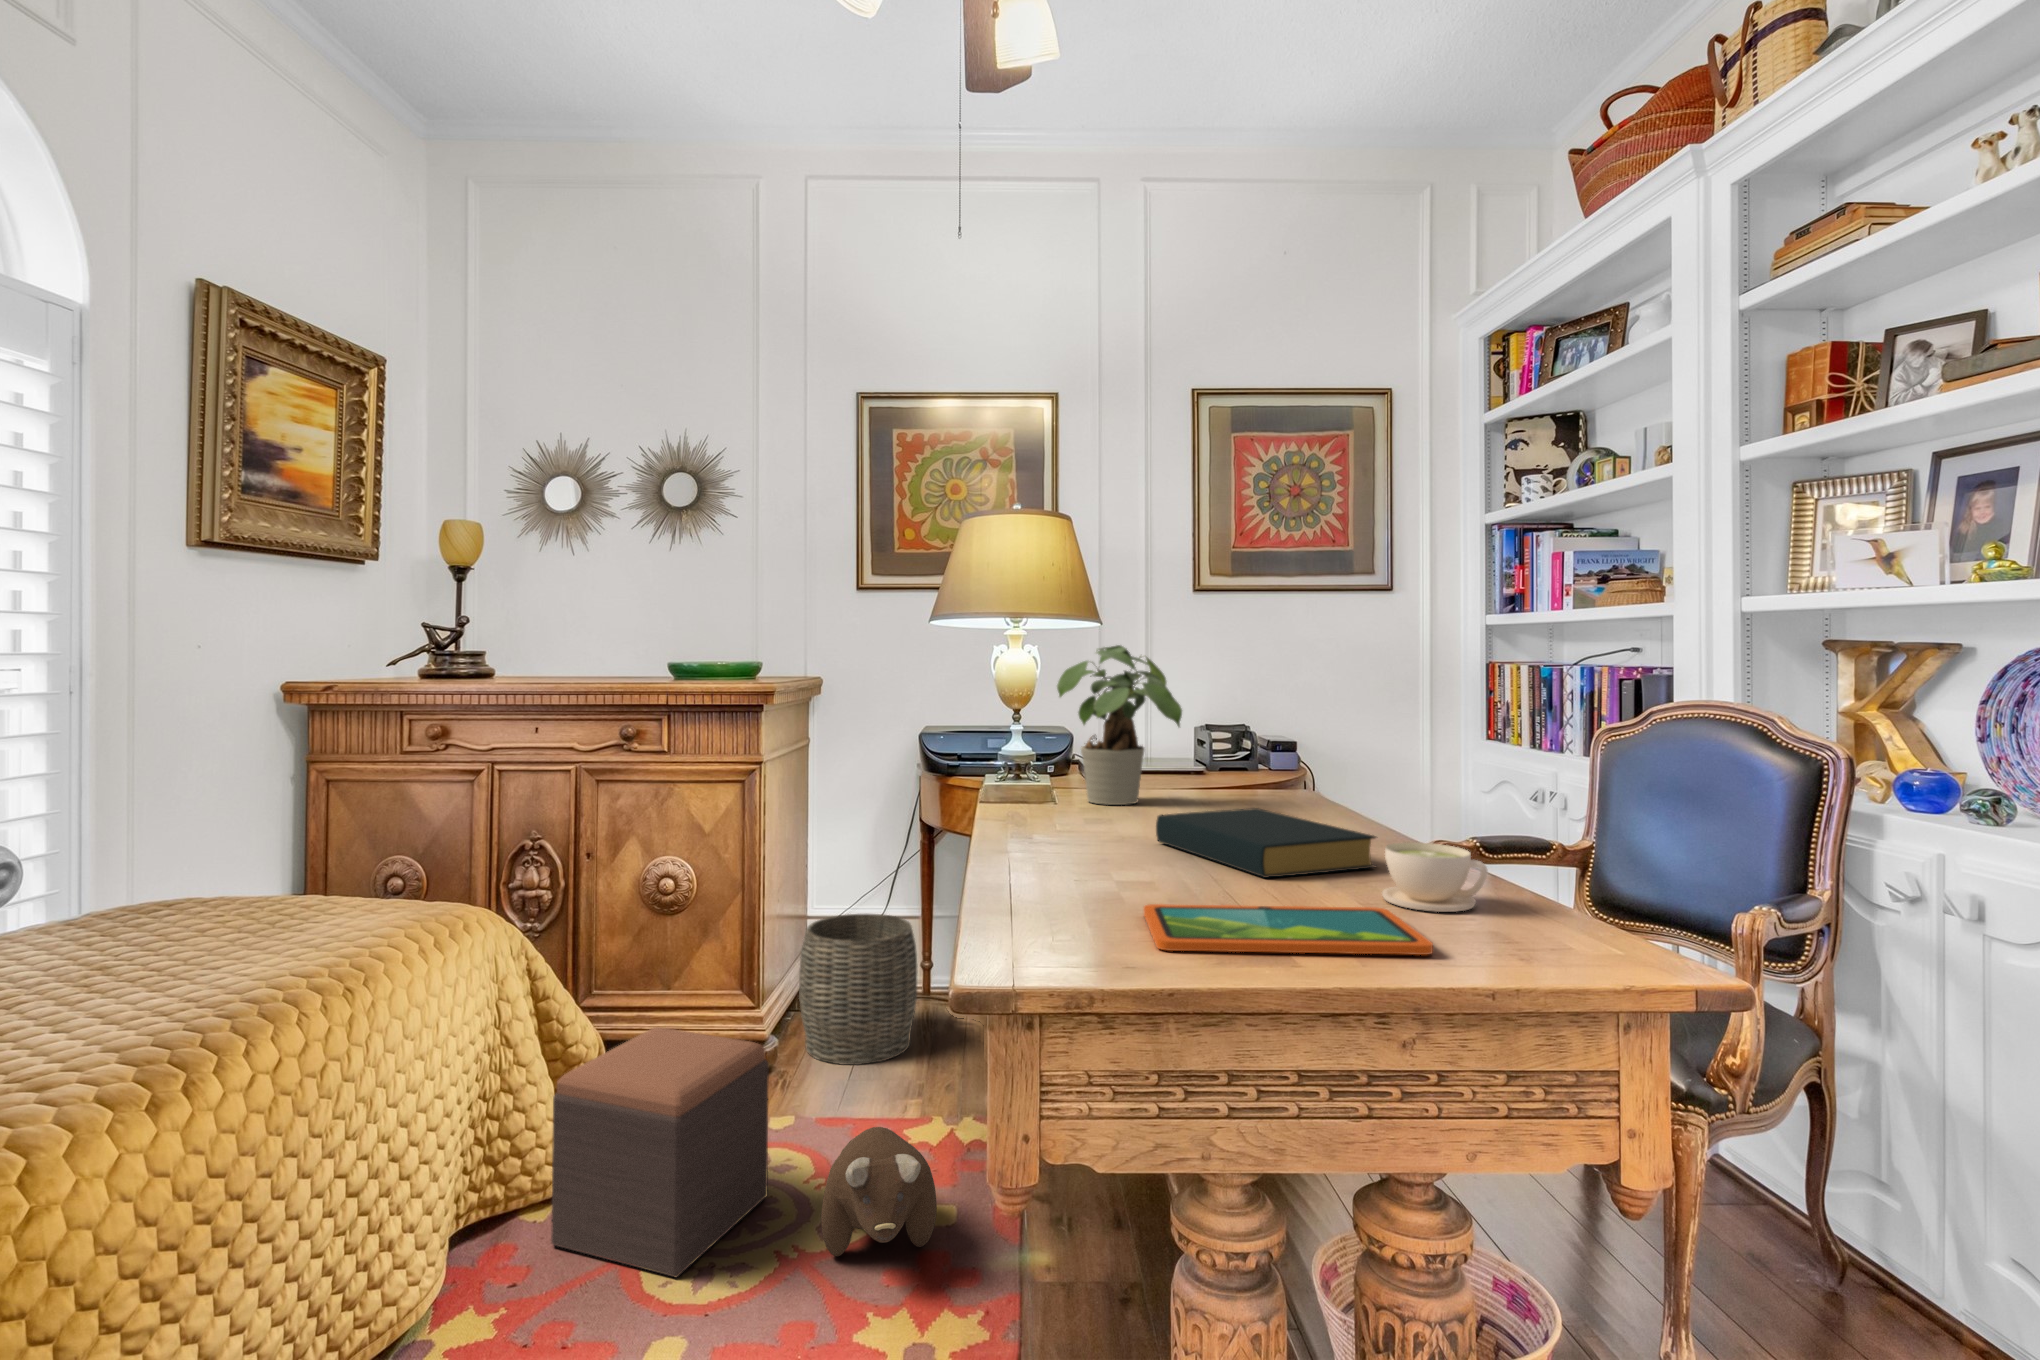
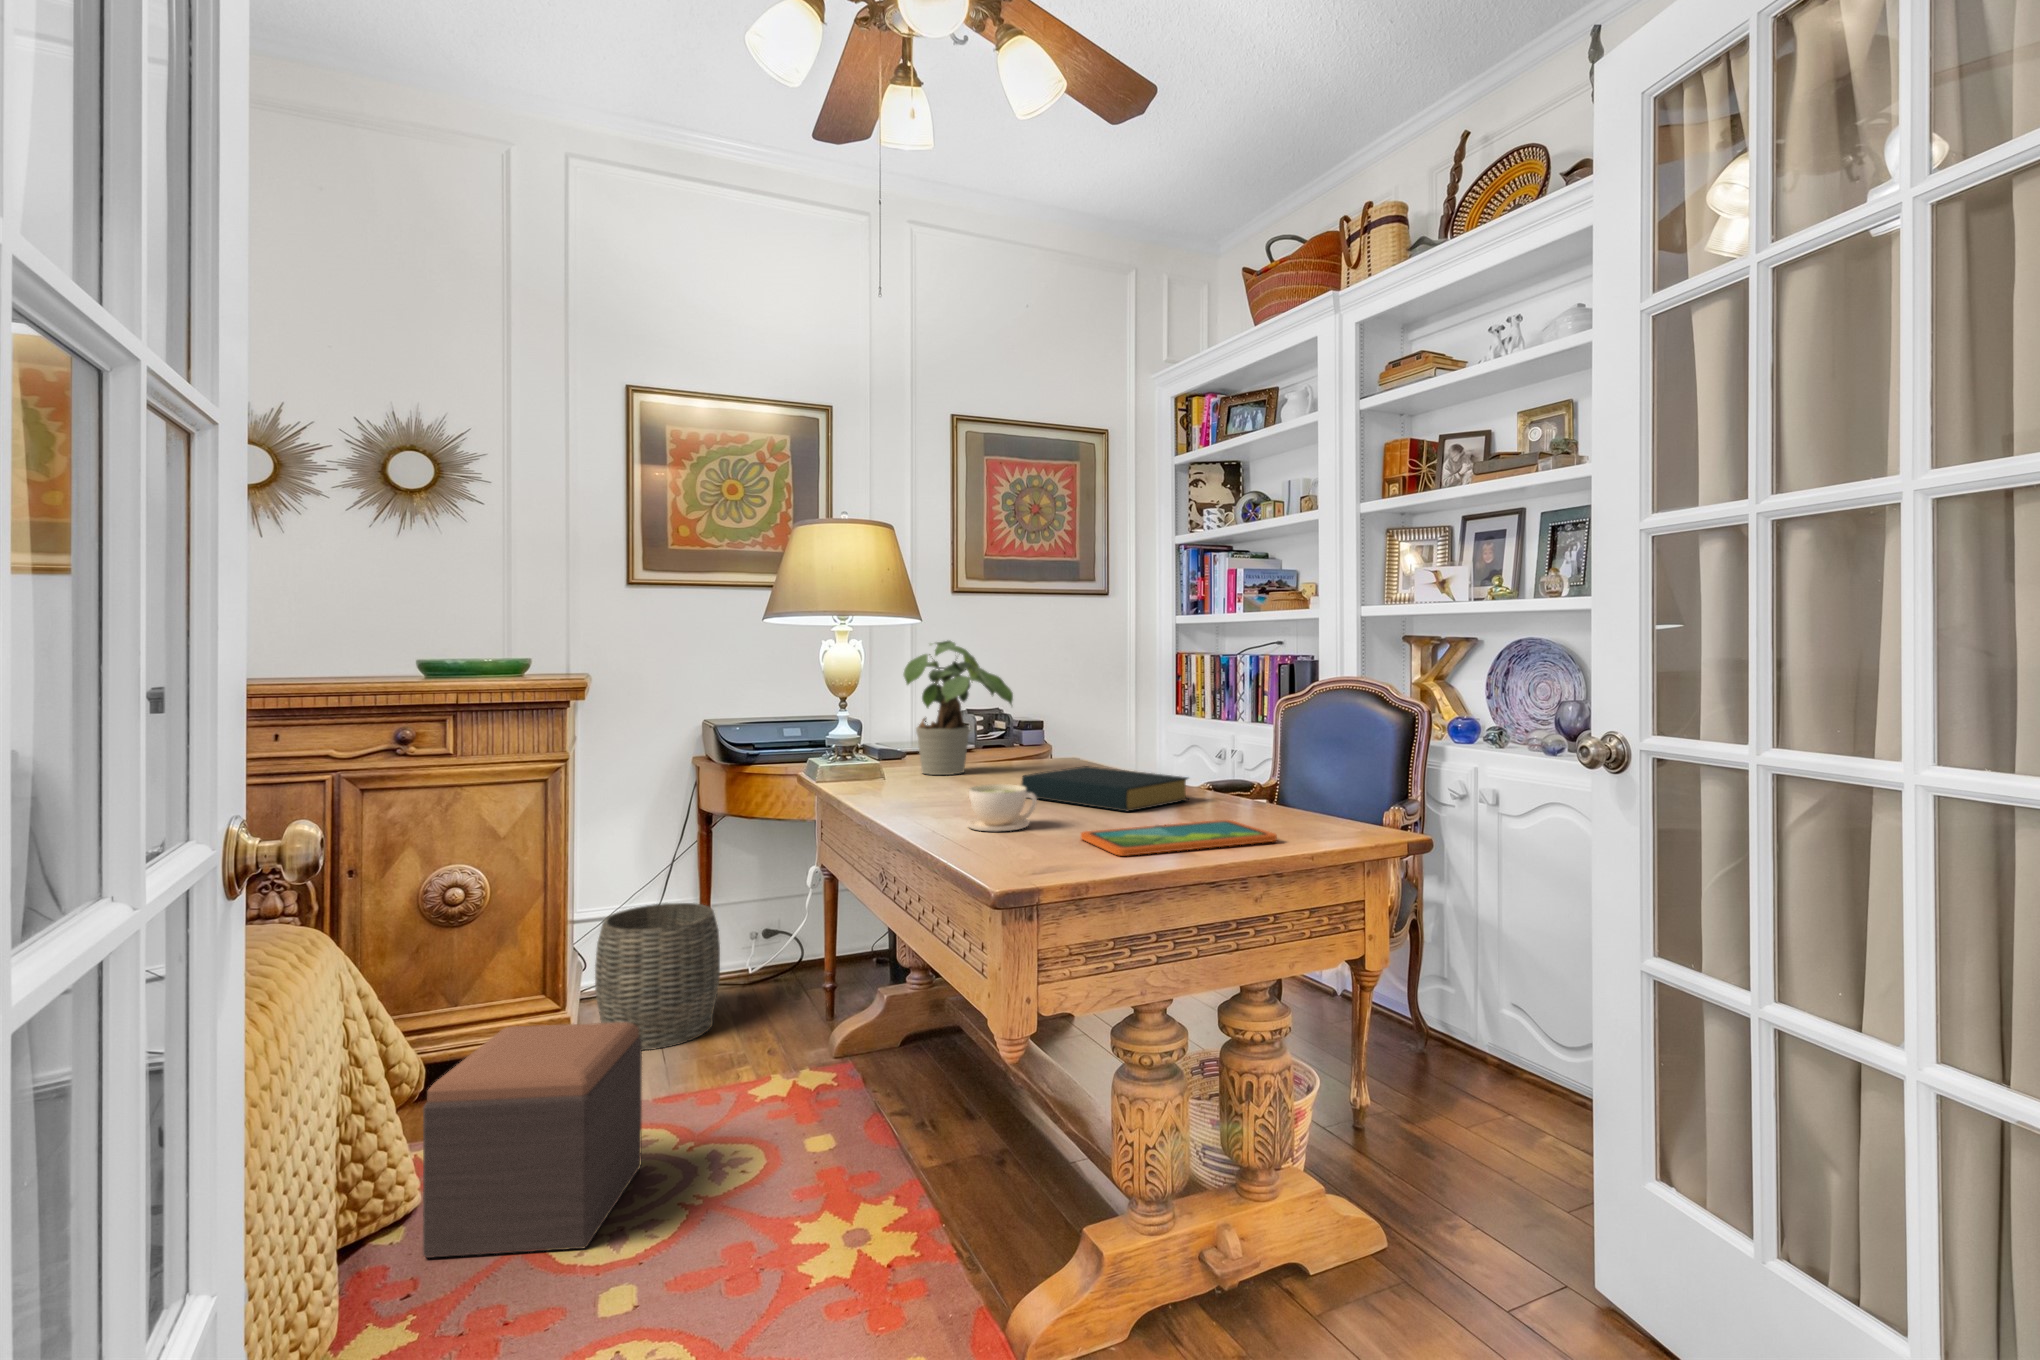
coffee cup: present [1382,842,1488,912] -> present [967,784,1037,831]
plush toy: present [821,1127,937,1256] -> none [718,1075,826,1194]

